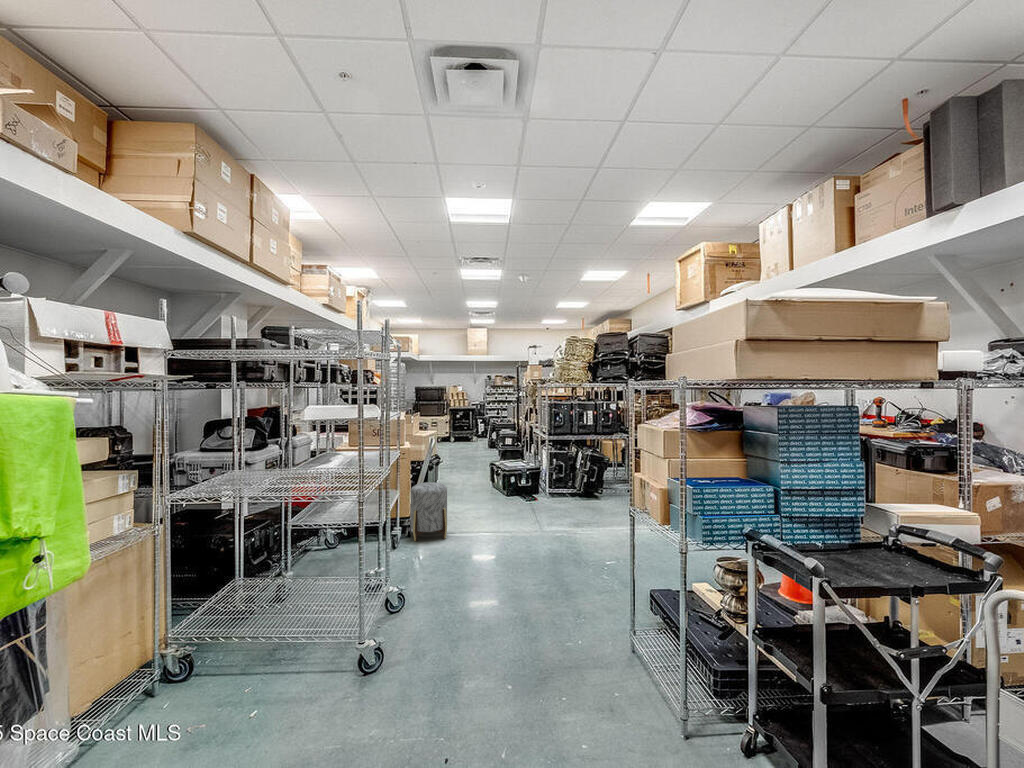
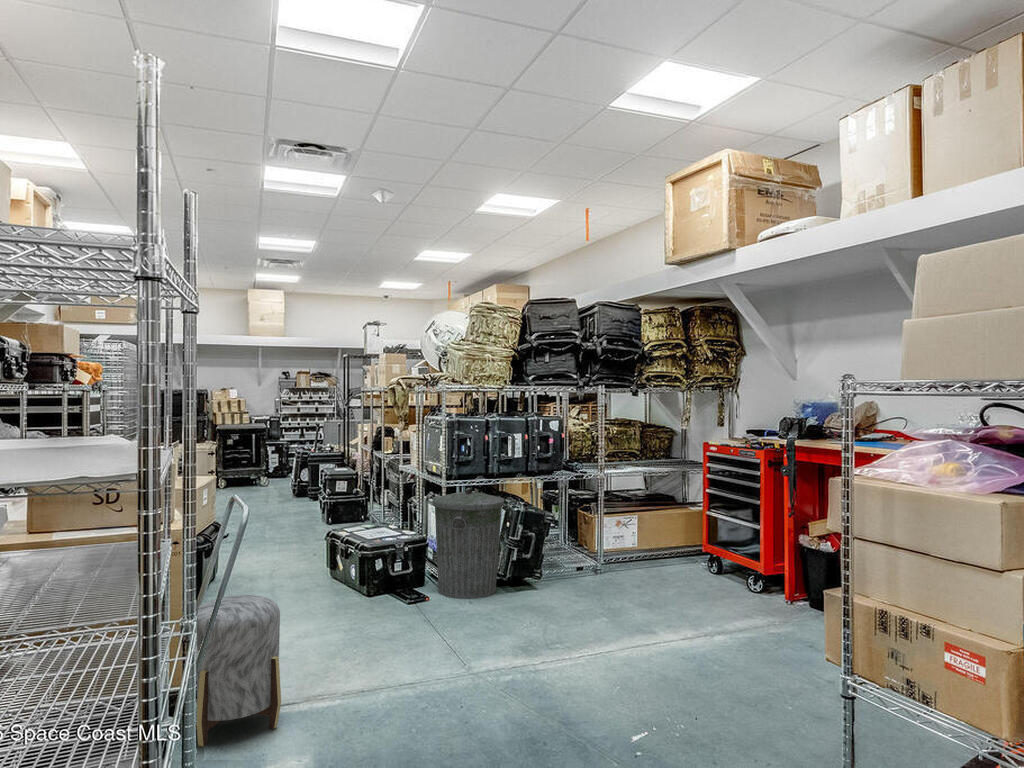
trash can: none [539,441,578,500] -> present [432,488,504,599]

